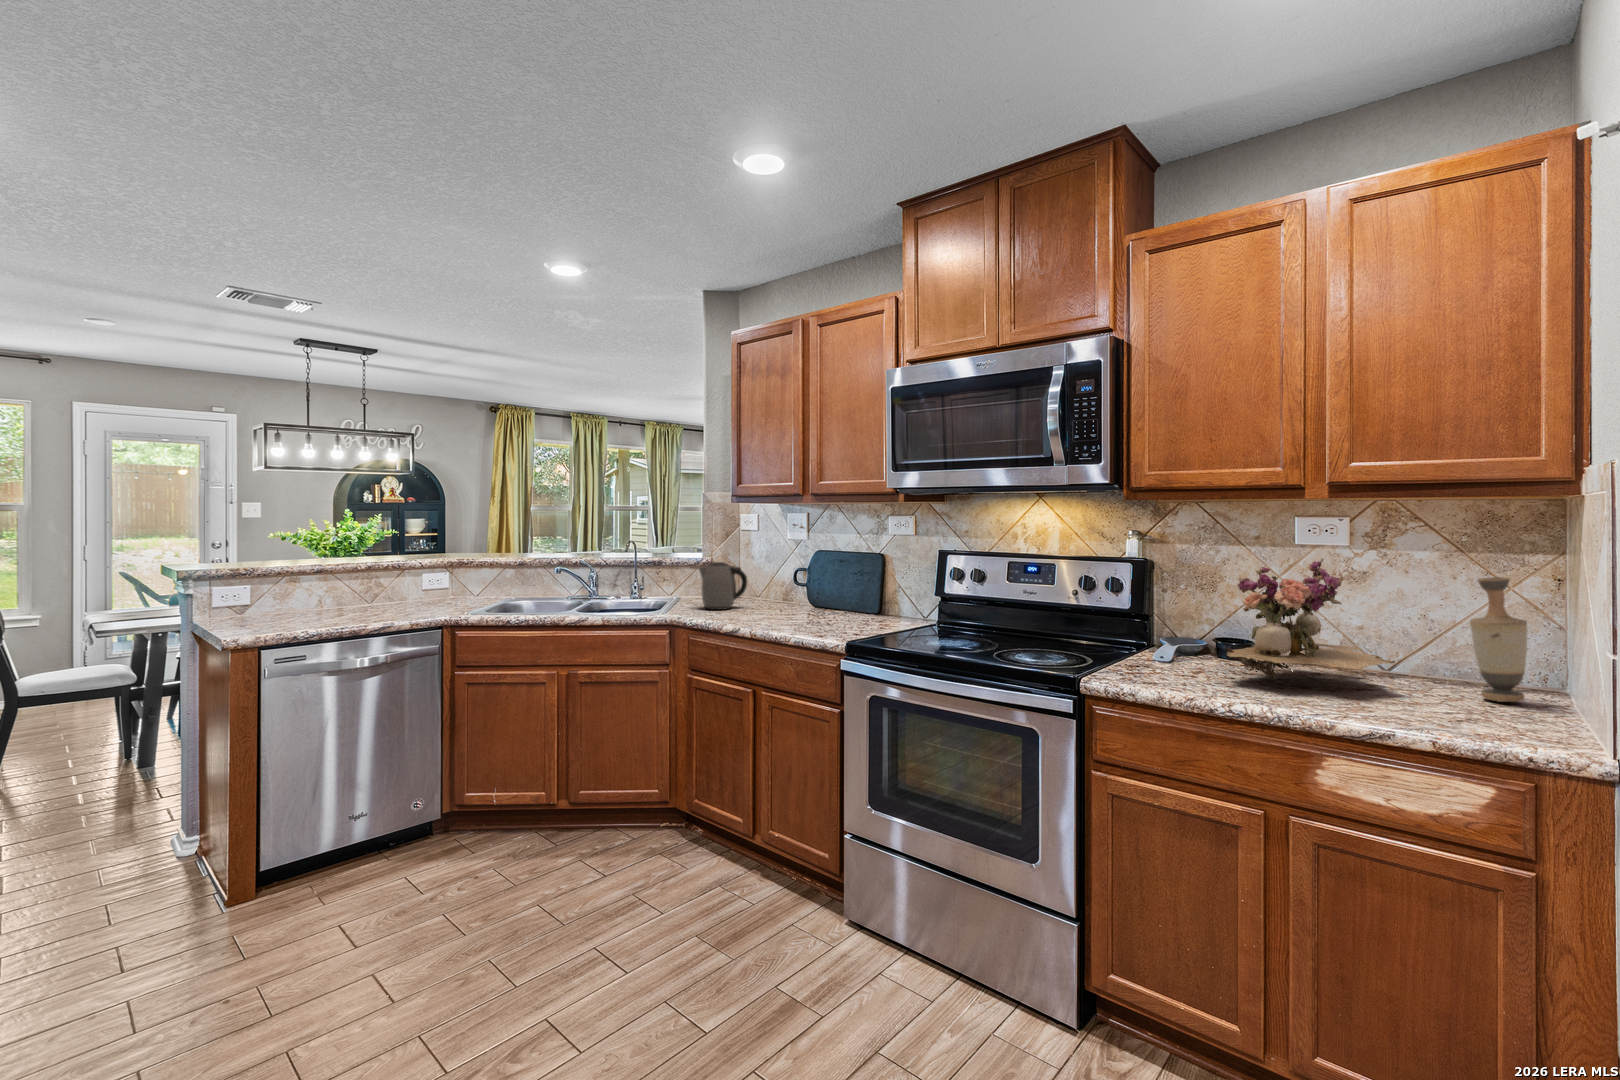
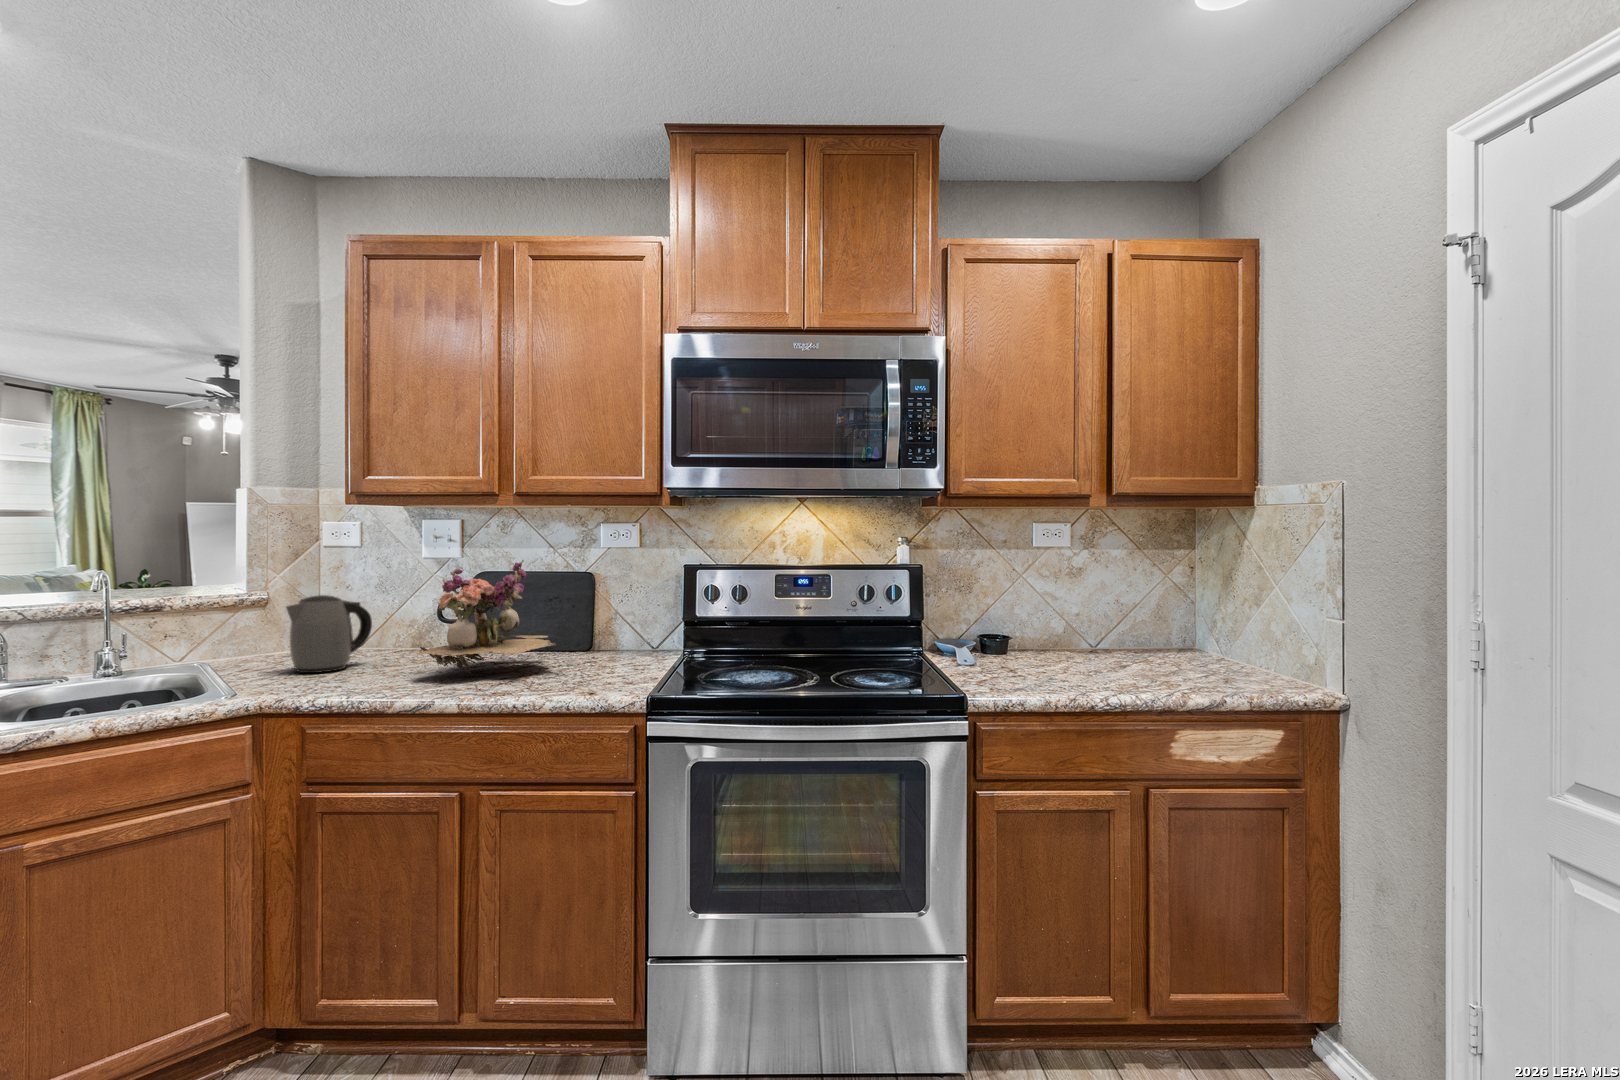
flower arrangement: present [1225,558,1395,680] -> present [417,560,556,672]
vase: present [1470,577,1527,702] -> none [1192,570,1228,666]

